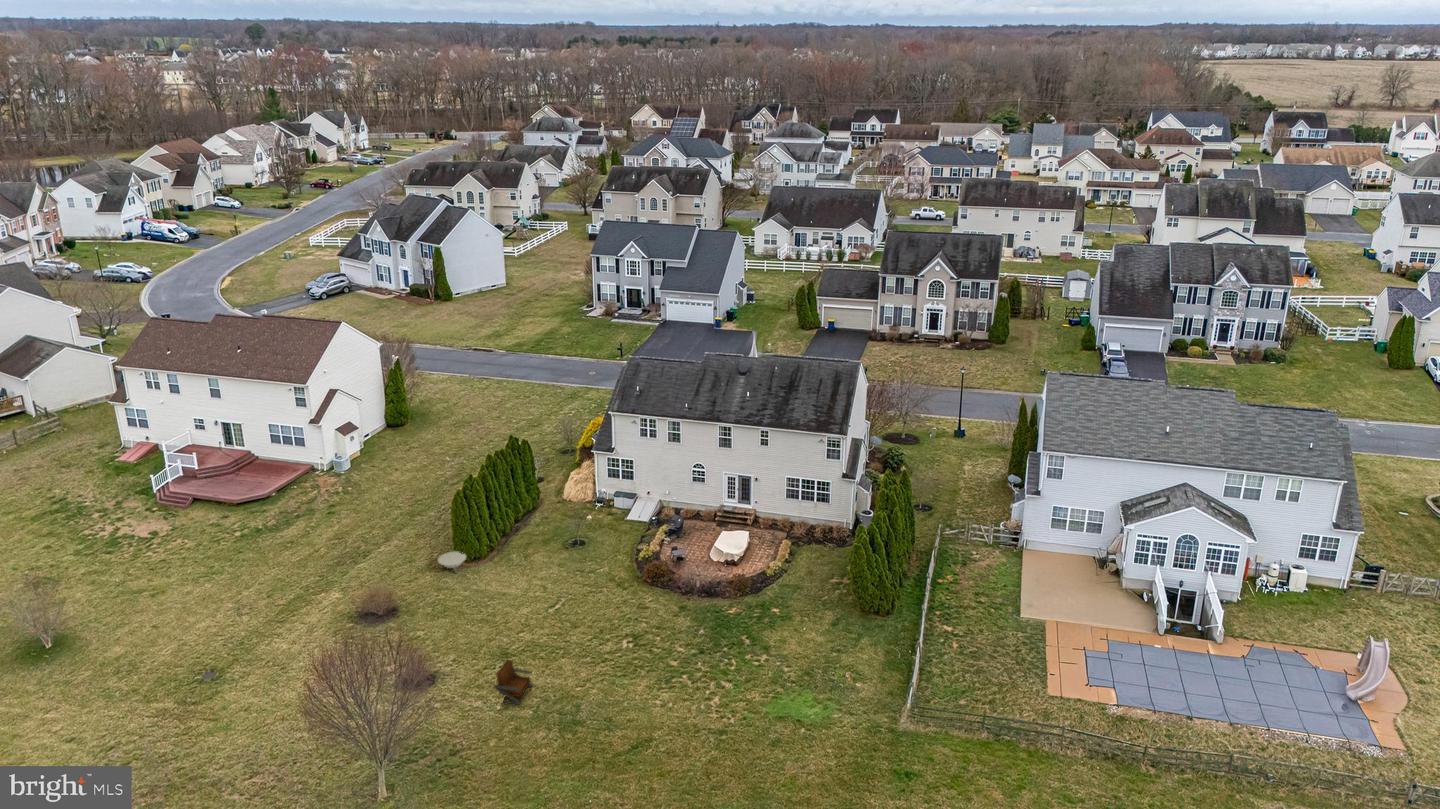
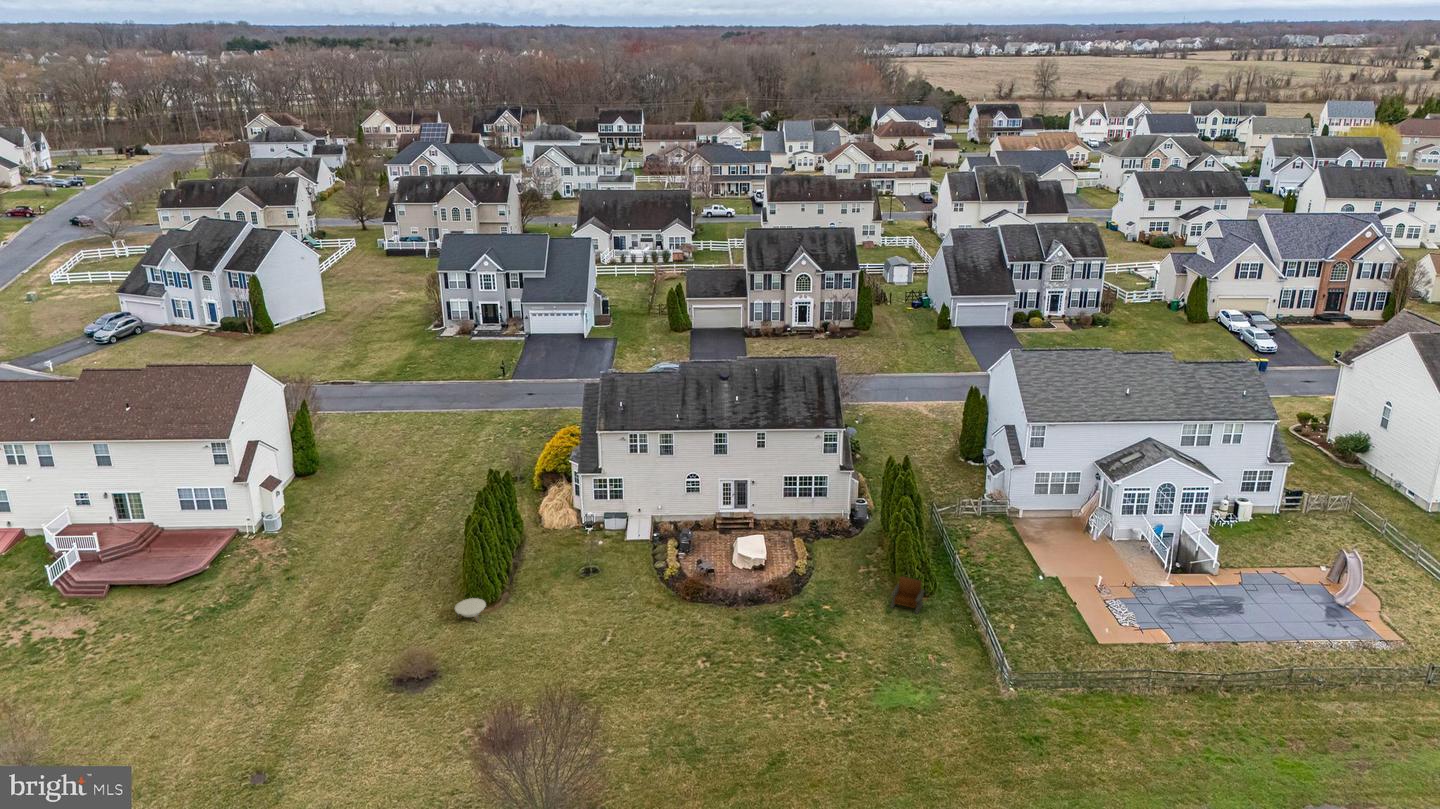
lounge chair: present [494,660,533,705] -> present [890,576,925,614]

